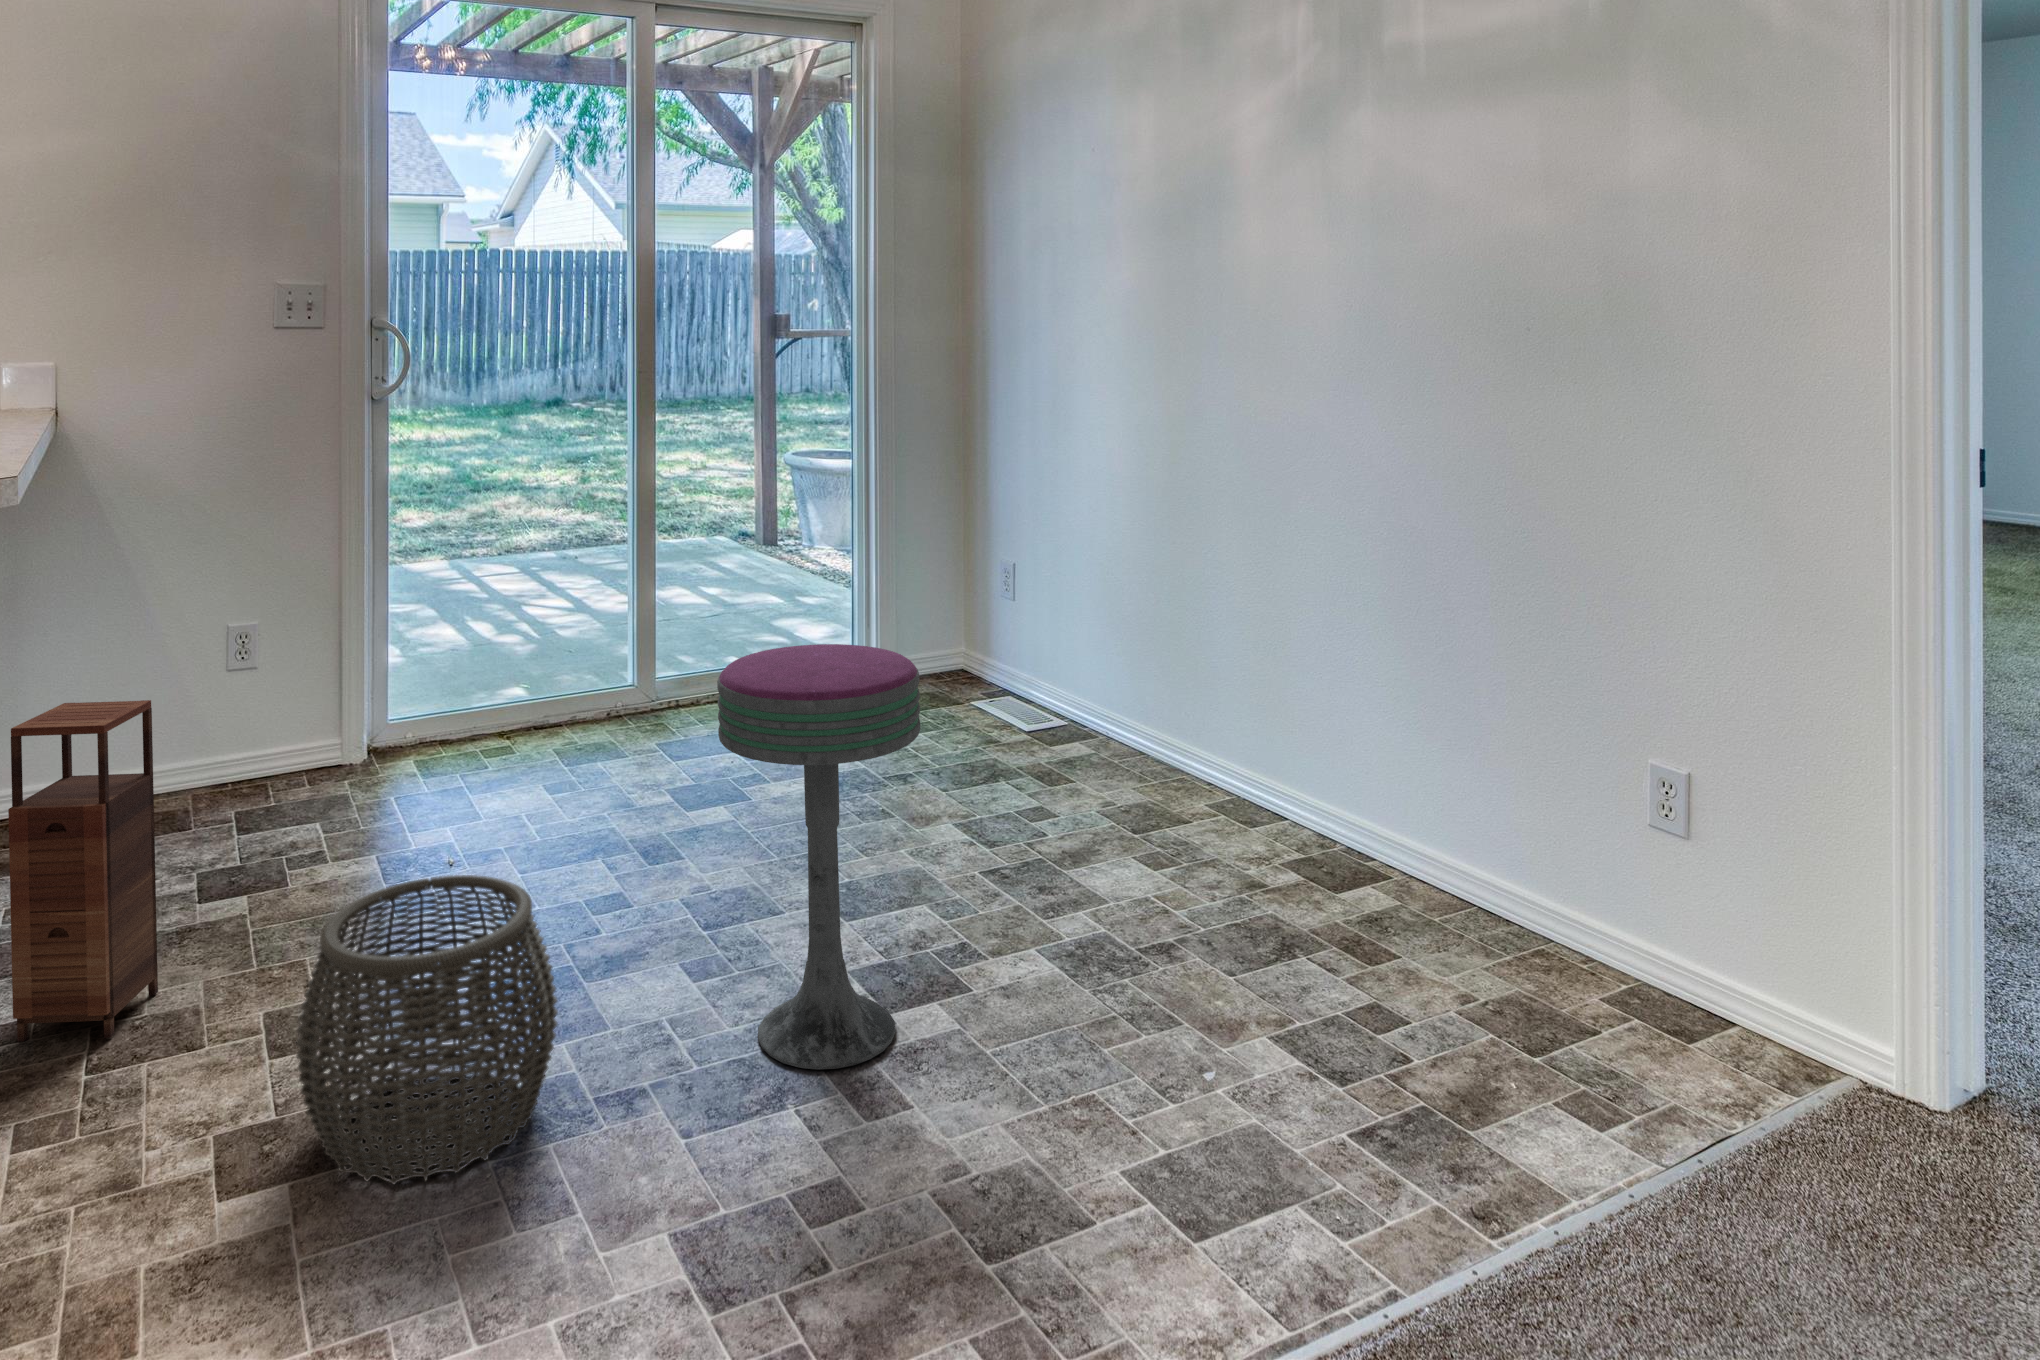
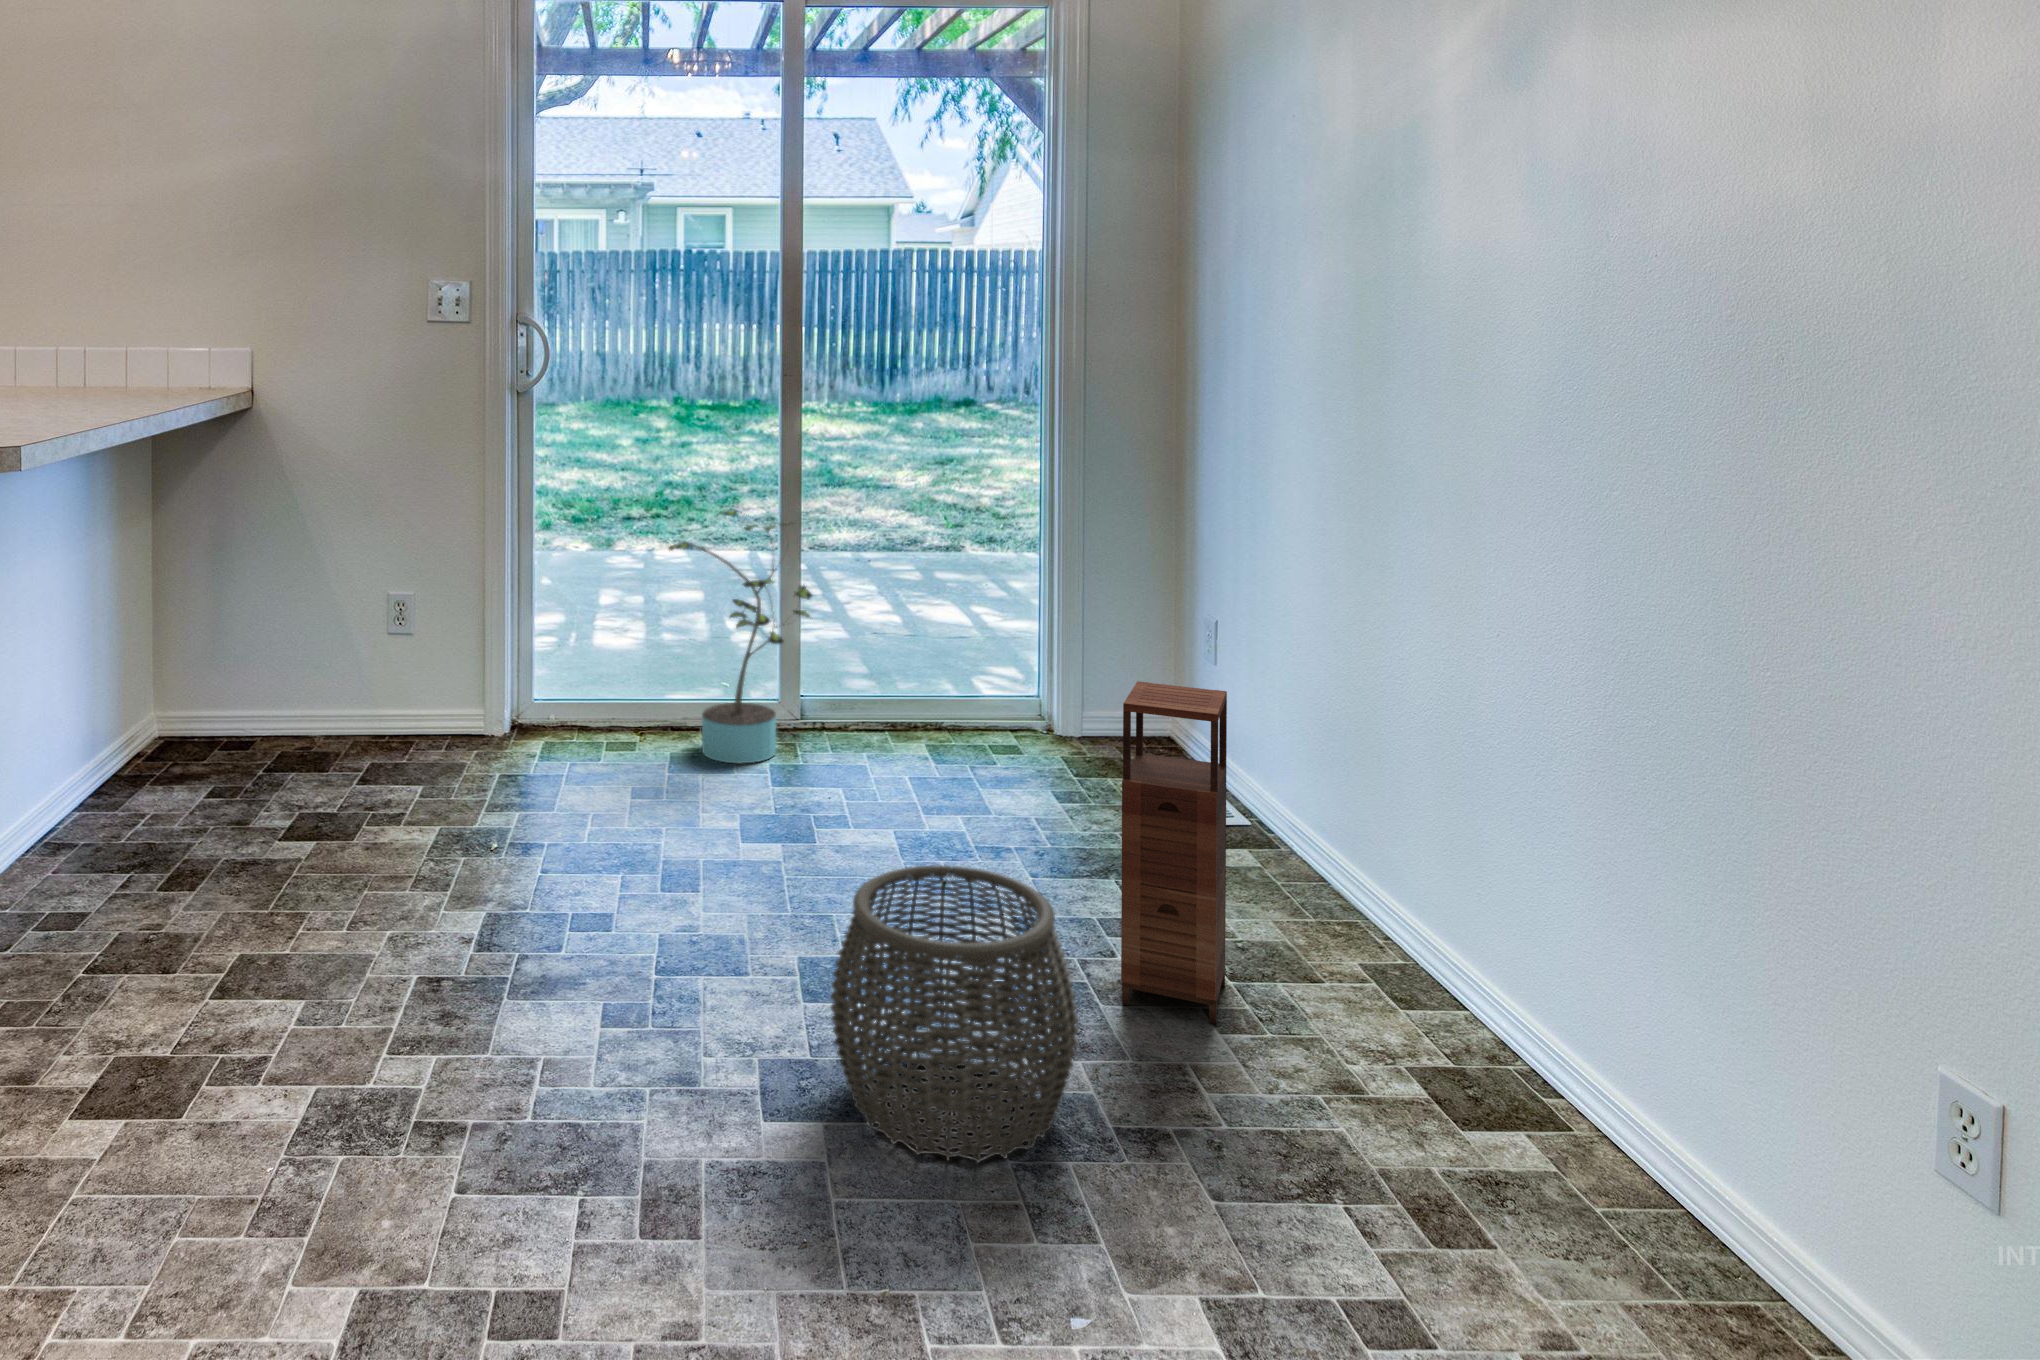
potted plant: none [119,551,293,824] -> present [669,510,812,764]
bar stool: present [717,644,920,1070] -> none [1262,688,1520,1178]
storage cabinet: present [8,700,158,1042] -> present [1121,681,1227,1024]

